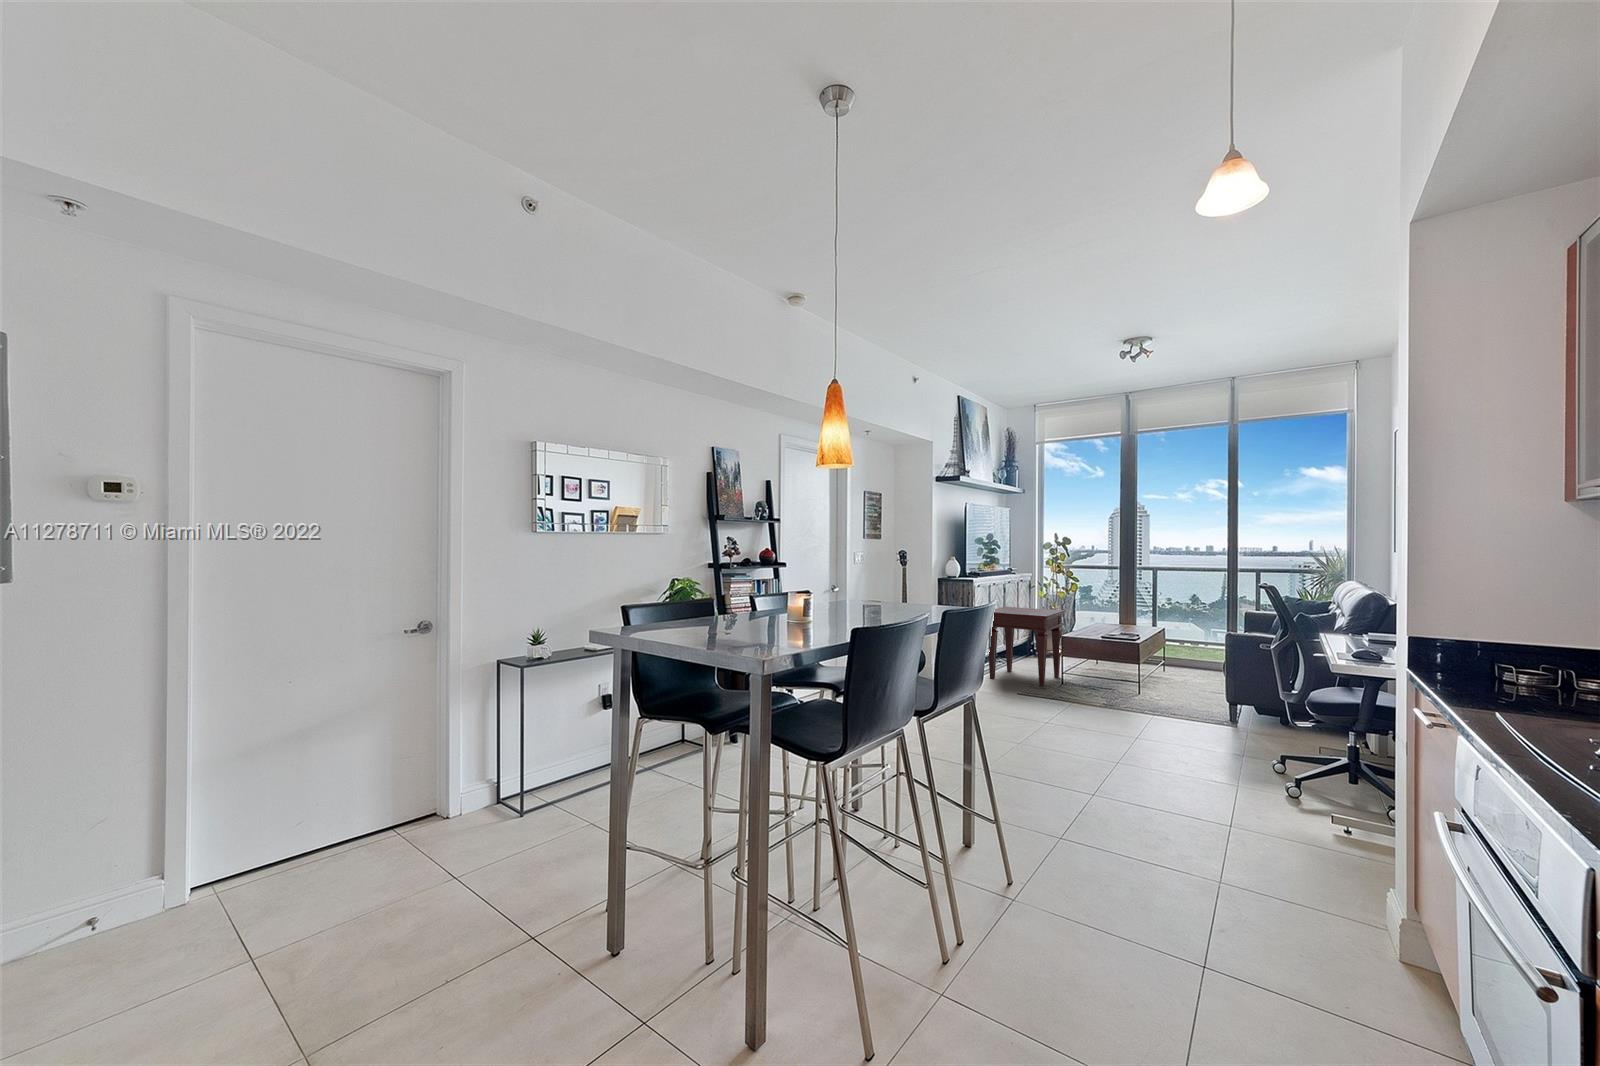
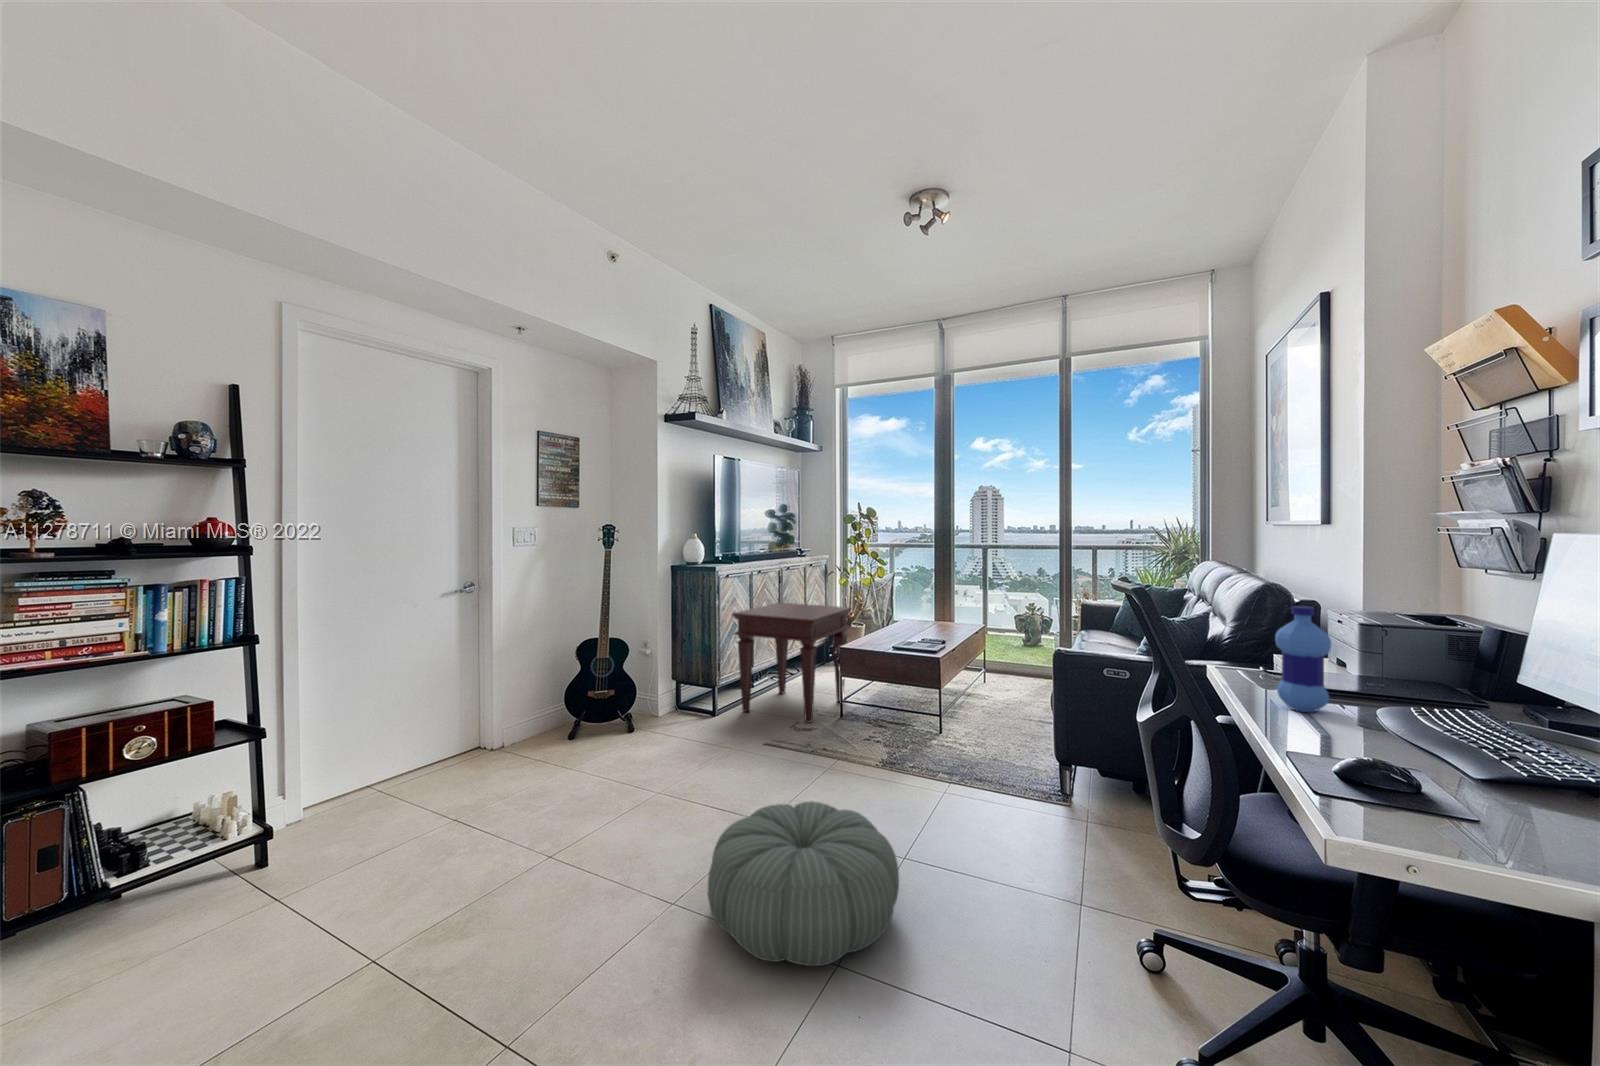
water bottle: none [1344,599,1369,647] -> present [1275,606,1331,712]
pouf: none [1044,703,1148,762] -> present [708,801,899,966]

